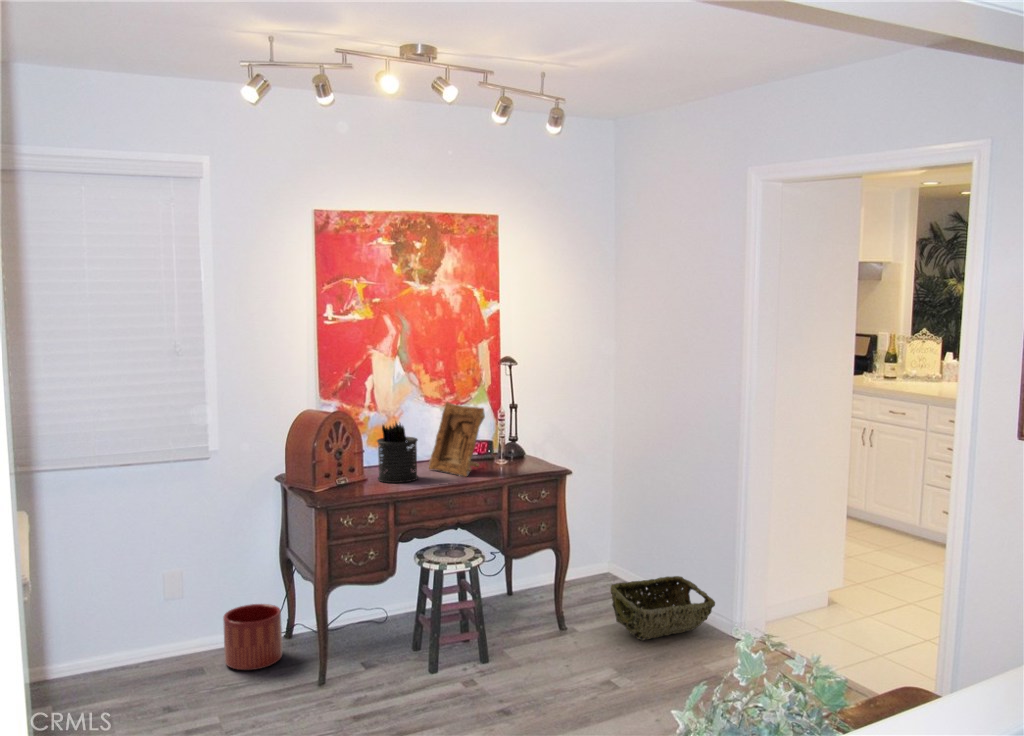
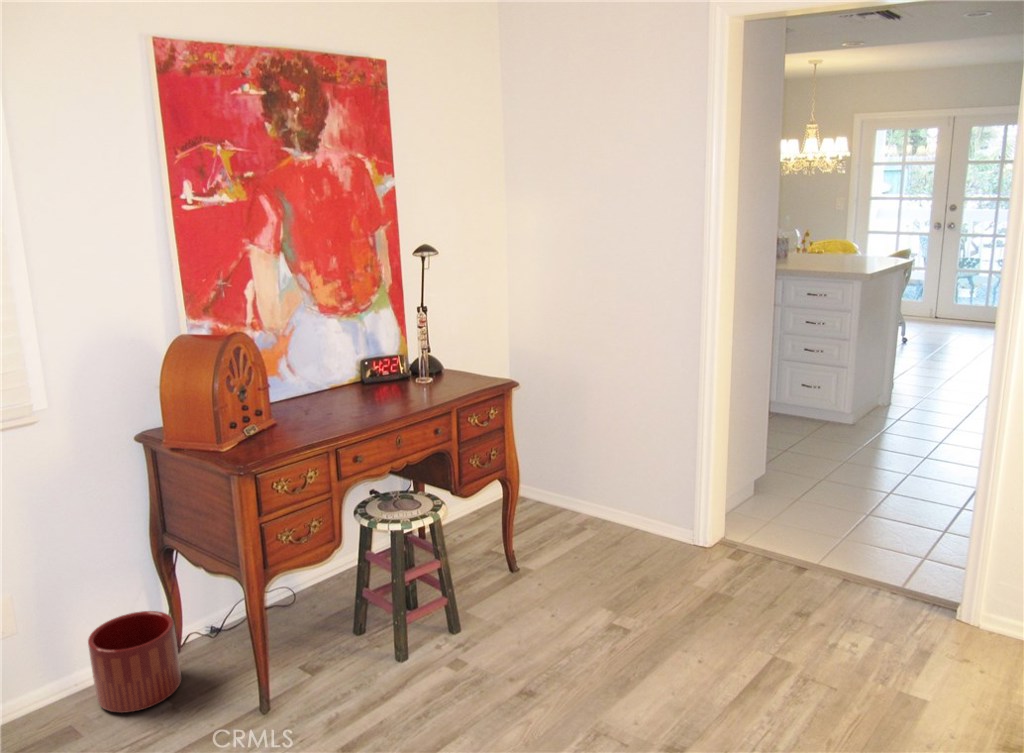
picture frame: present [429,403,485,476] -> none [346,311,420,405]
pen holder: present [377,423,418,483] -> none [289,341,350,426]
woven basket: present [610,576,715,640] -> none [564,486,674,565]

